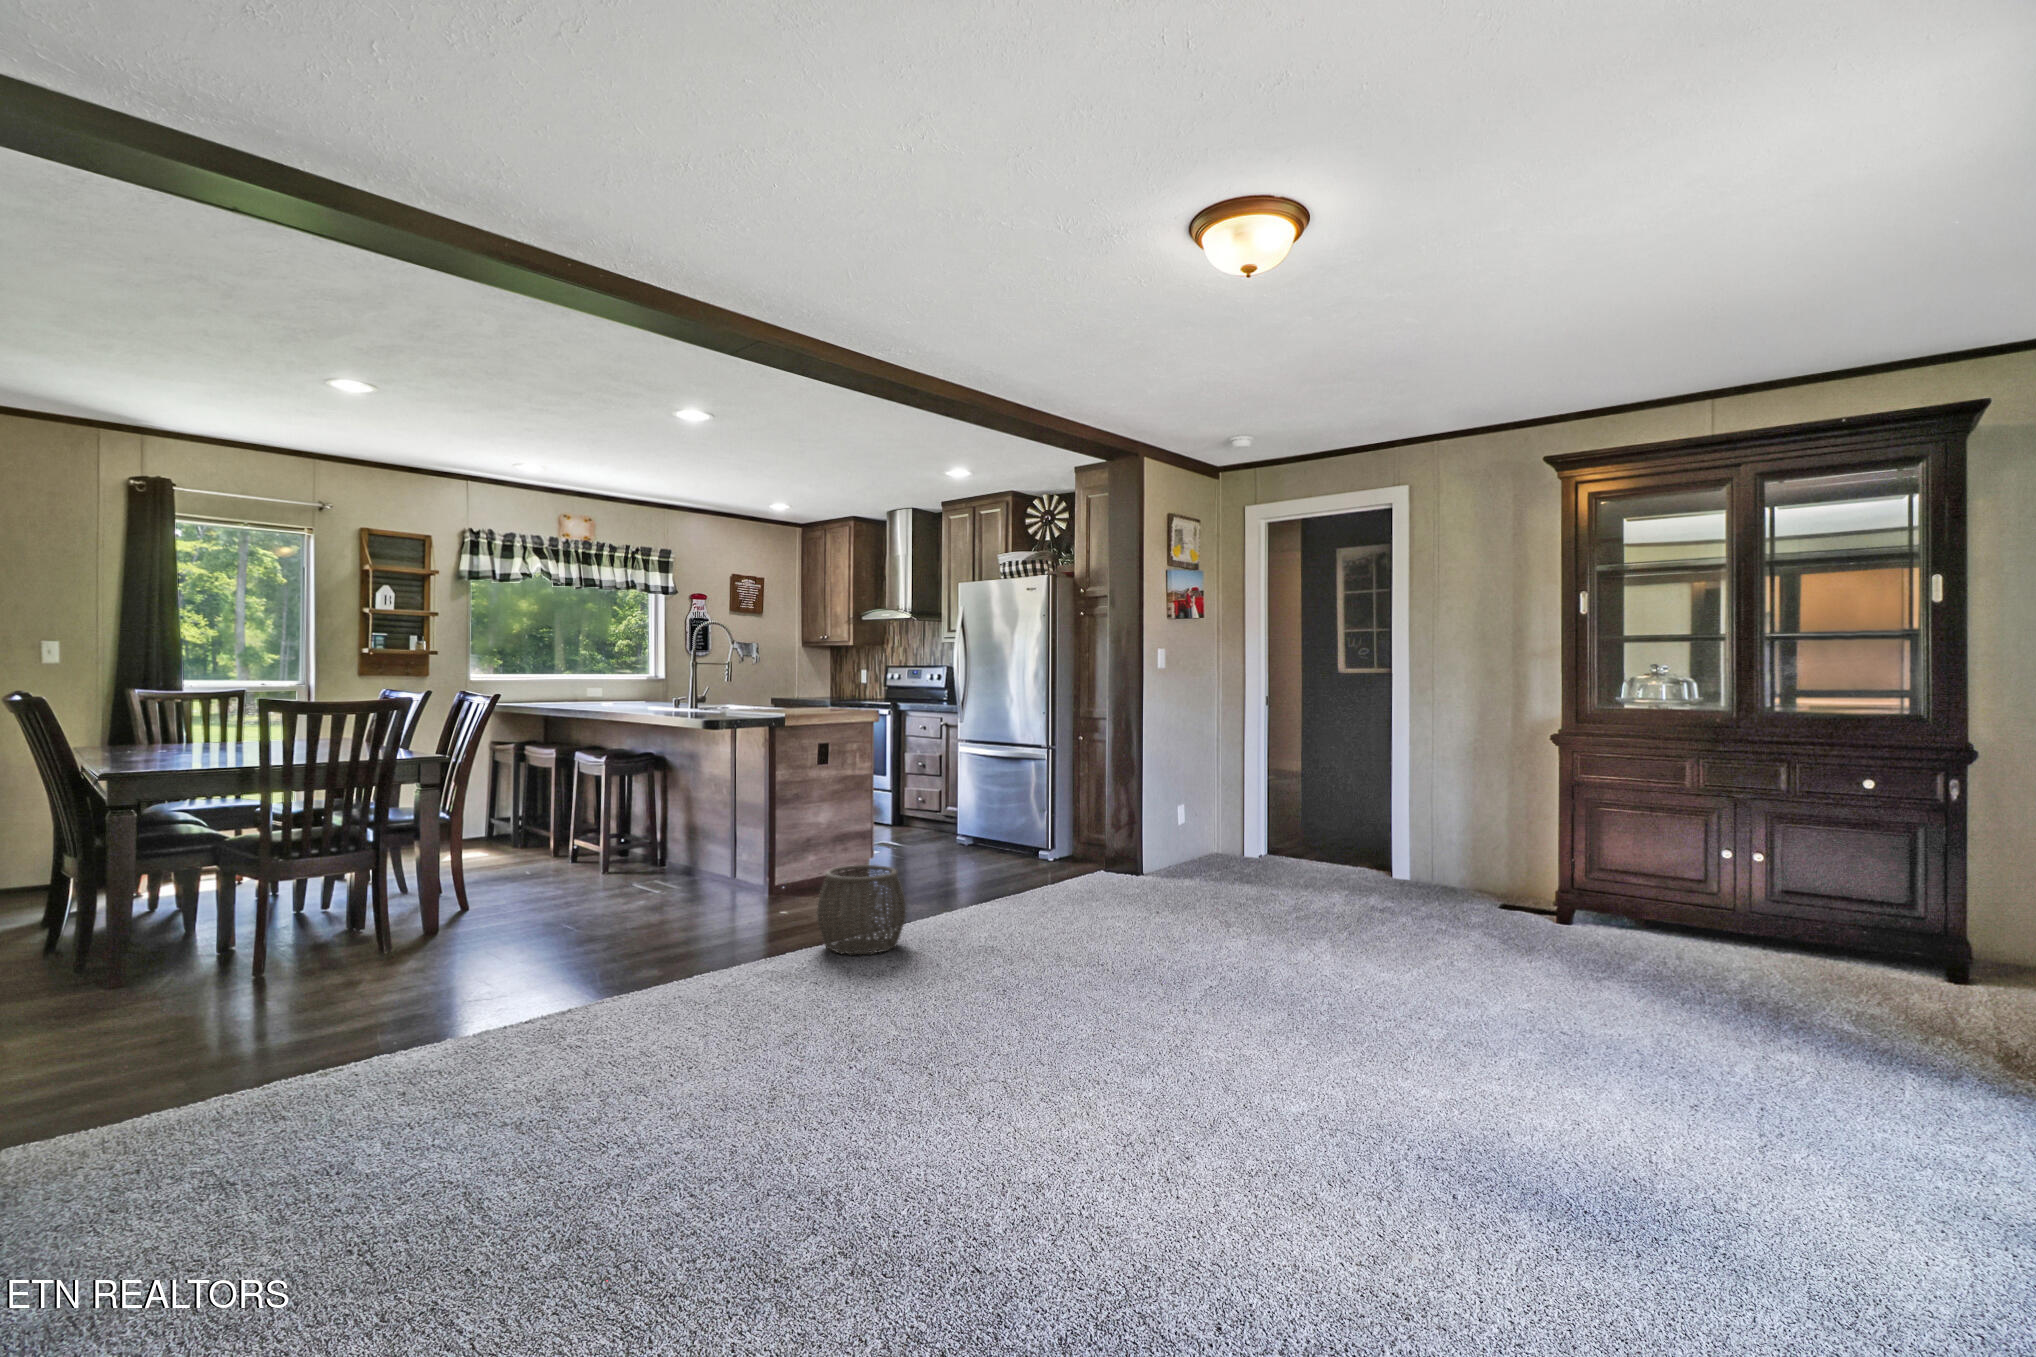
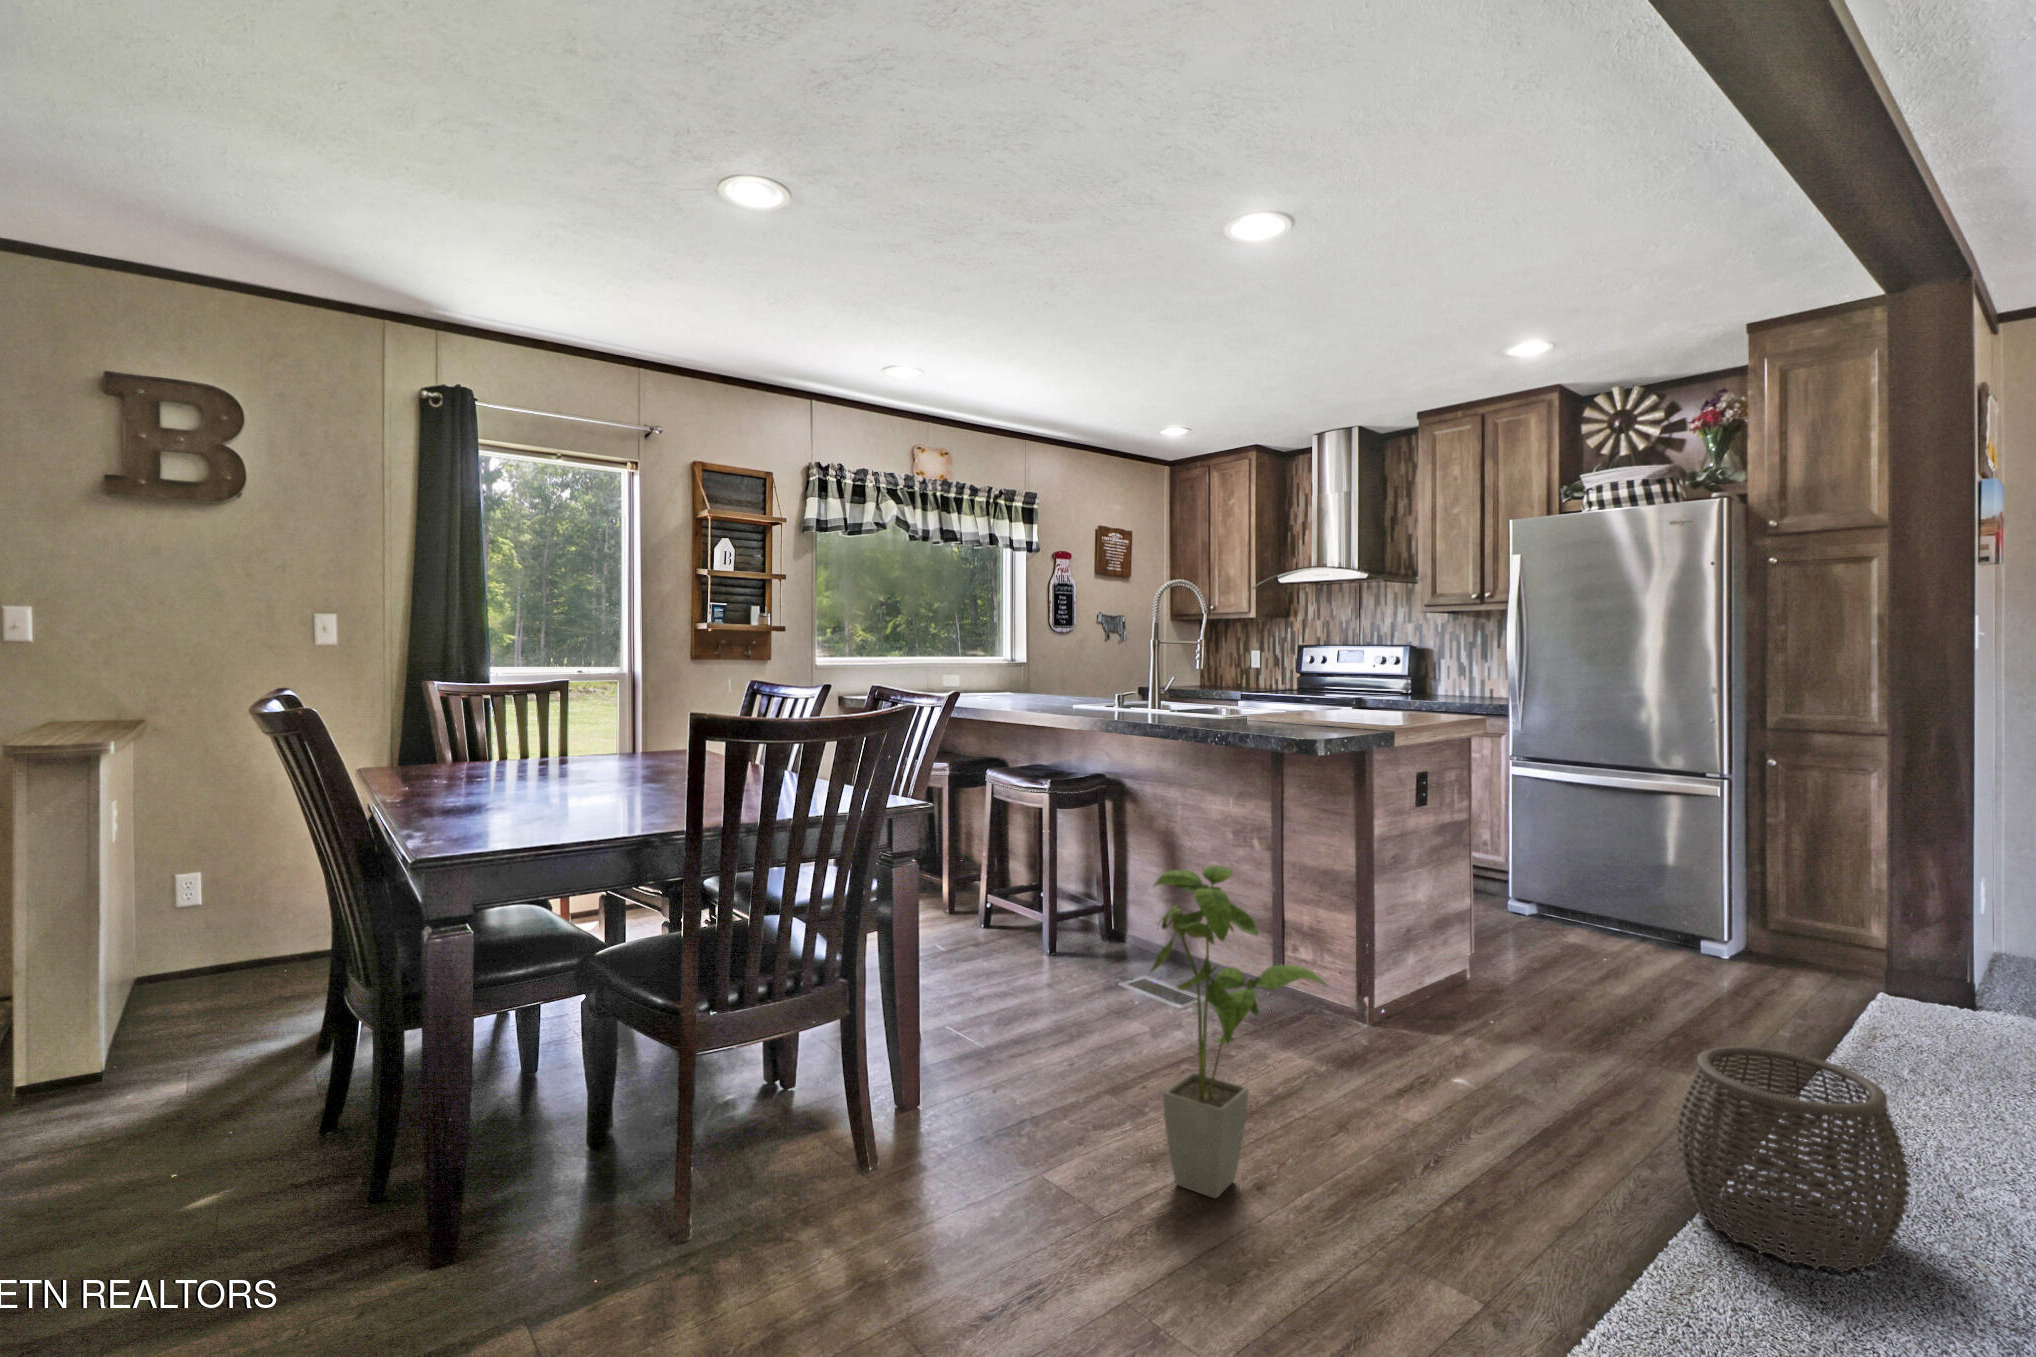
house plant: none [547,779,643,952] -> present [1150,865,1328,1198]

